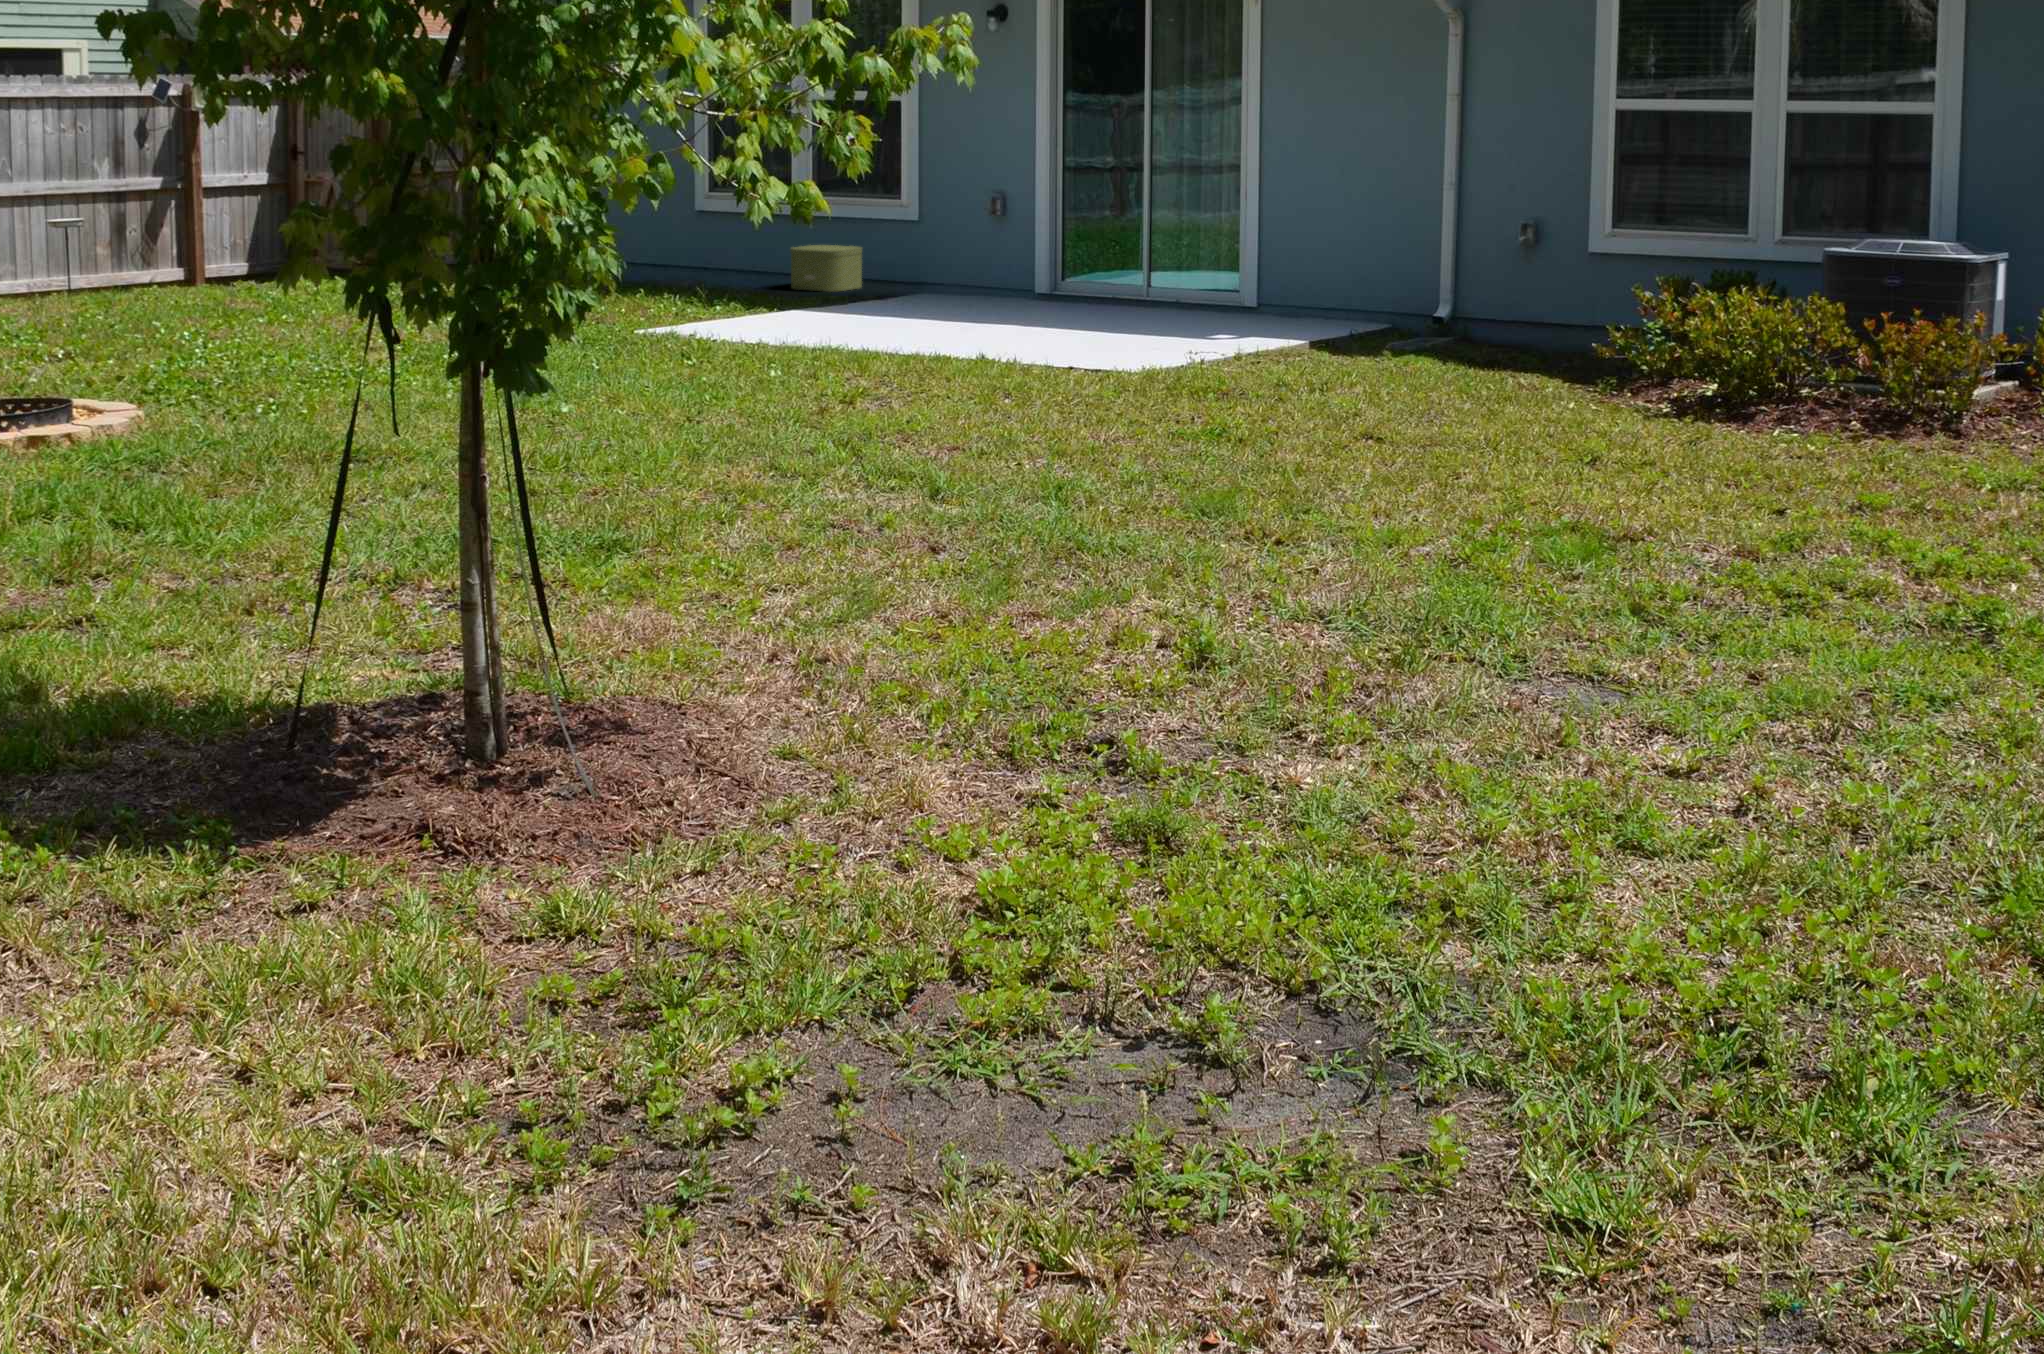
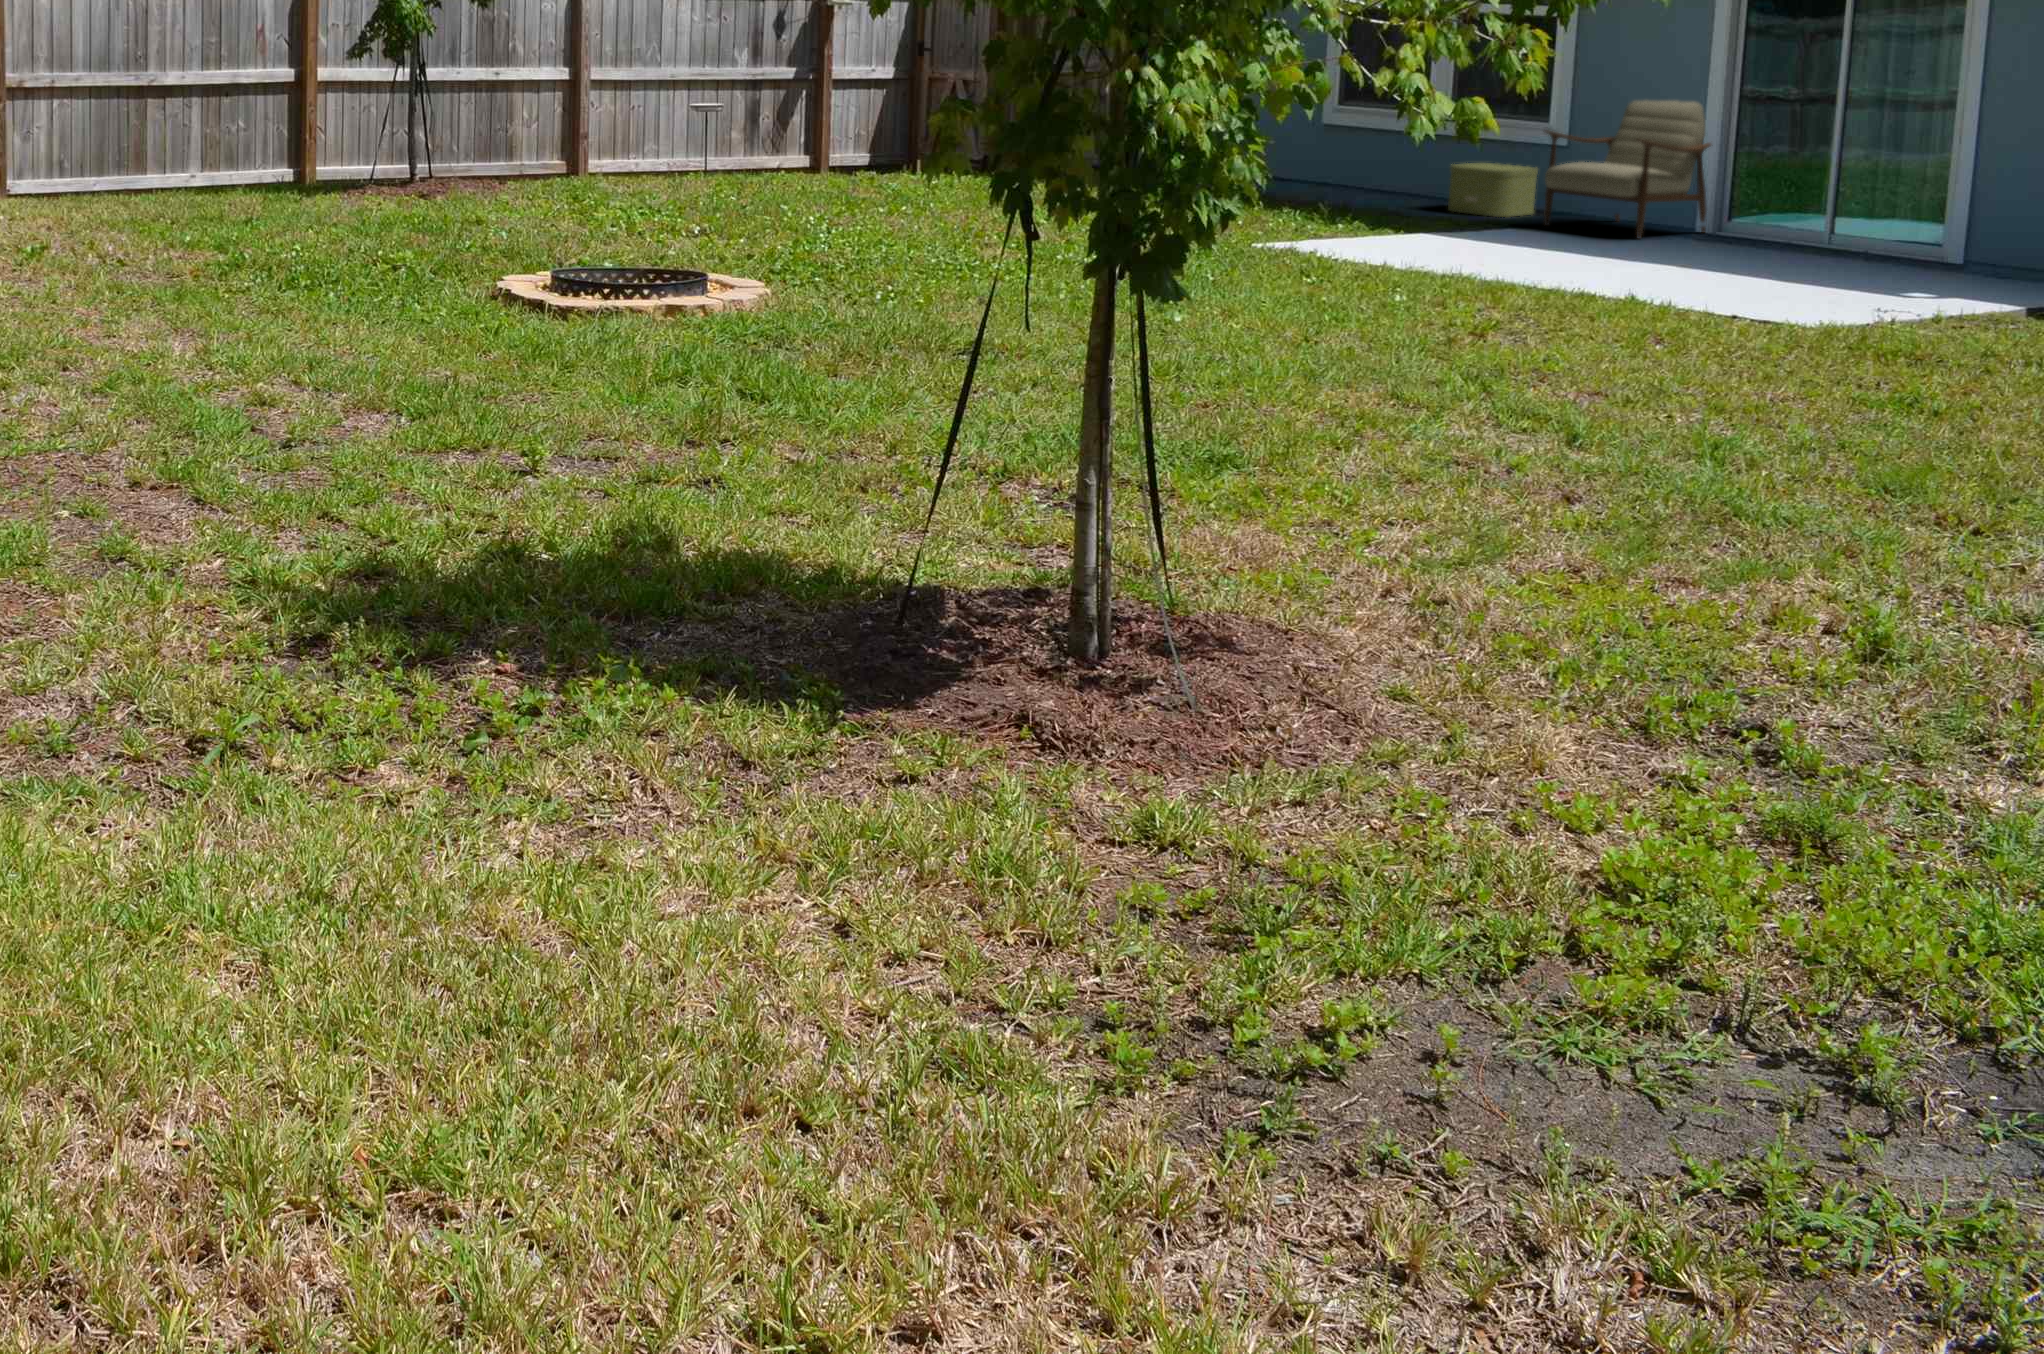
chair: none [864,180,998,304] -> present [1544,101,1711,238]

